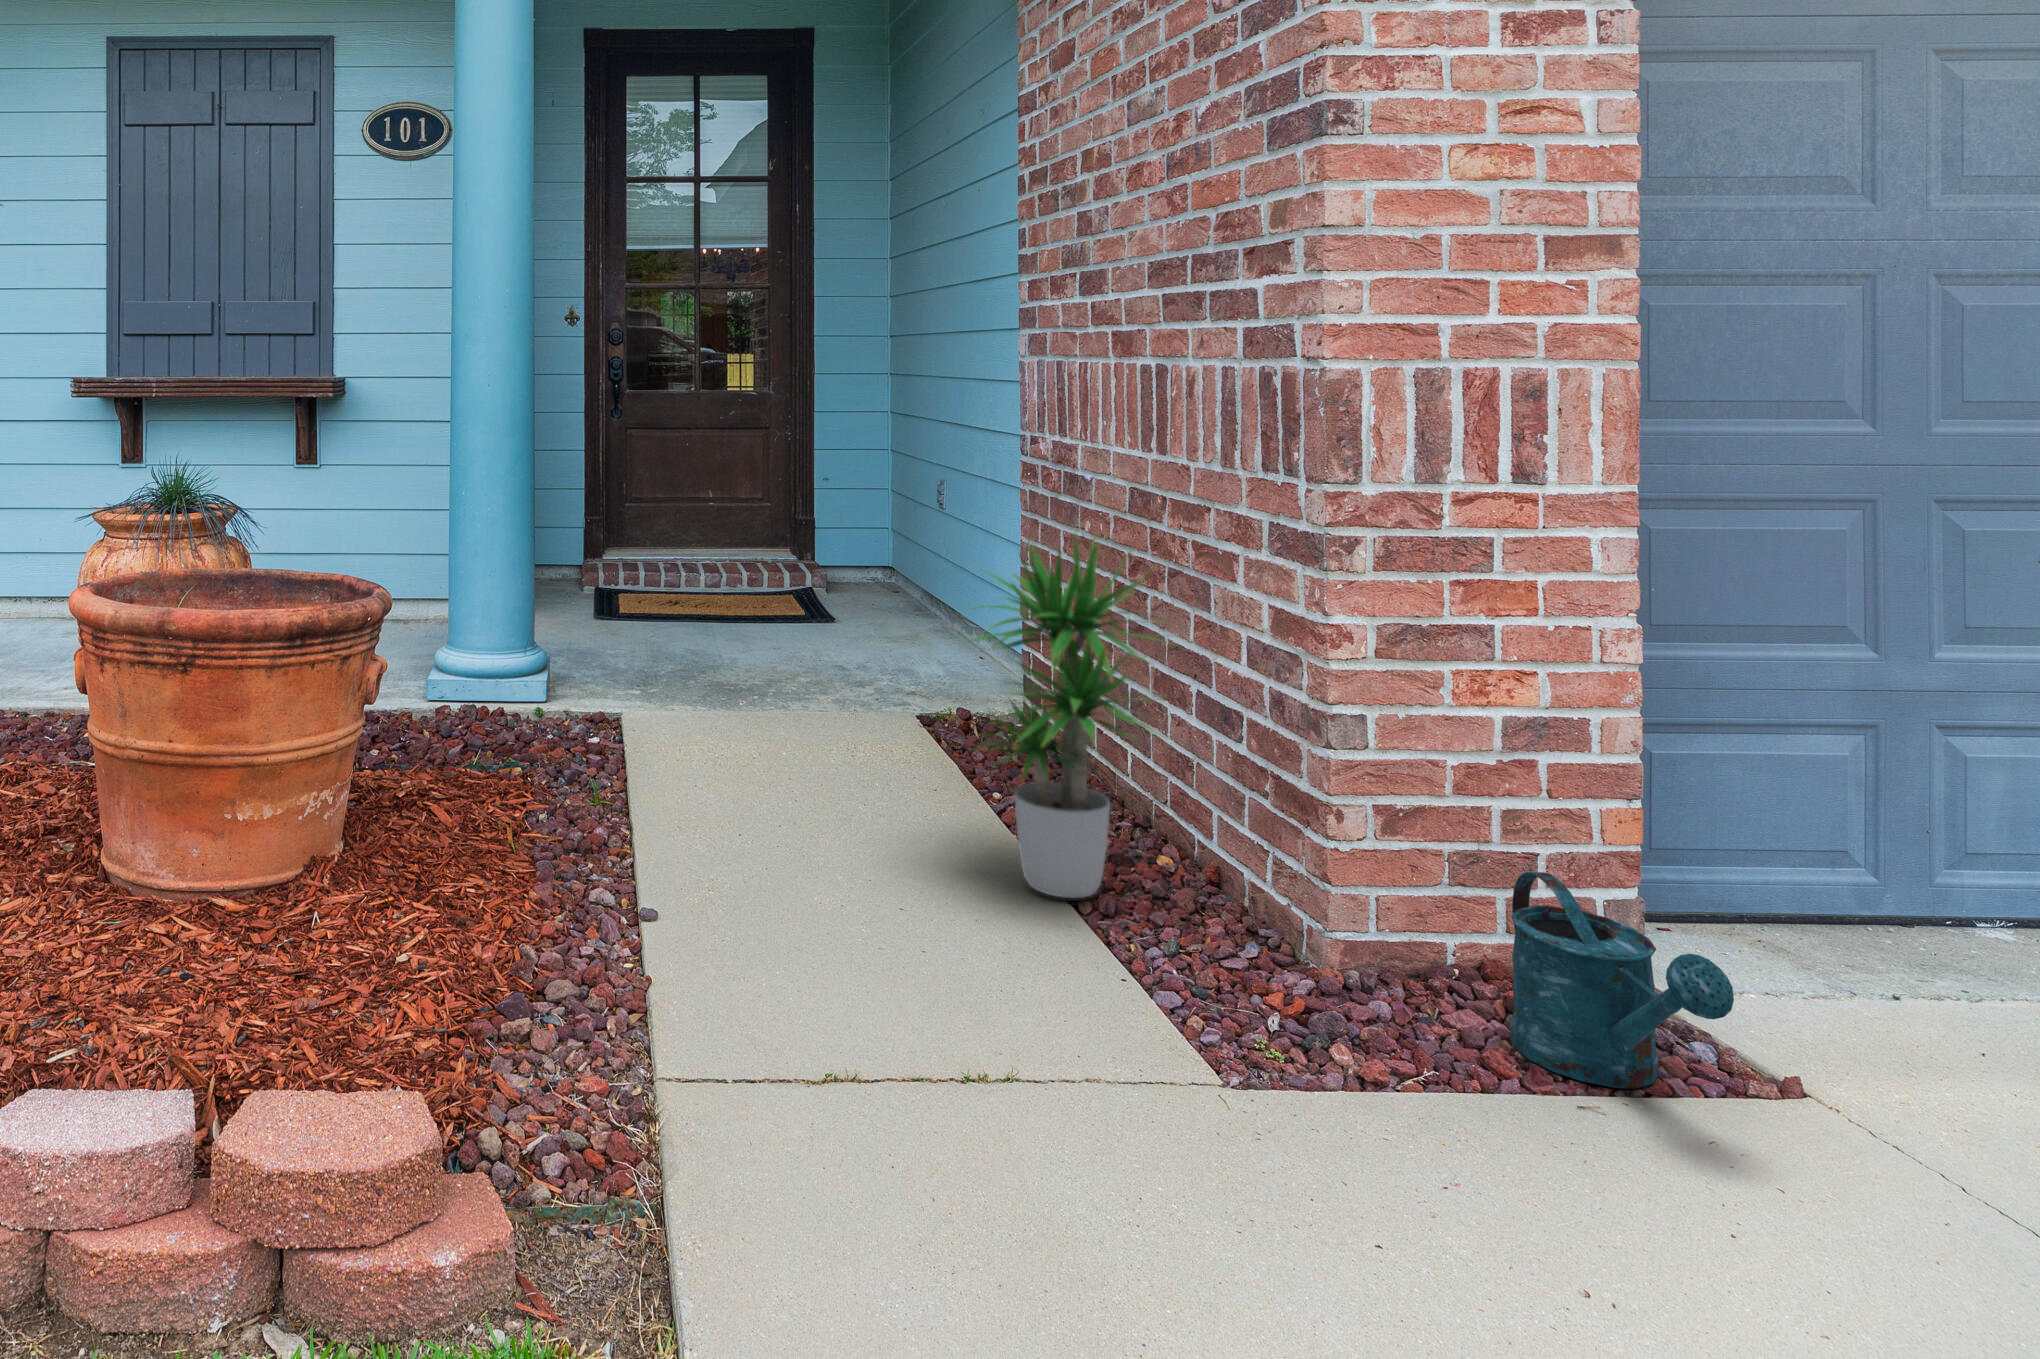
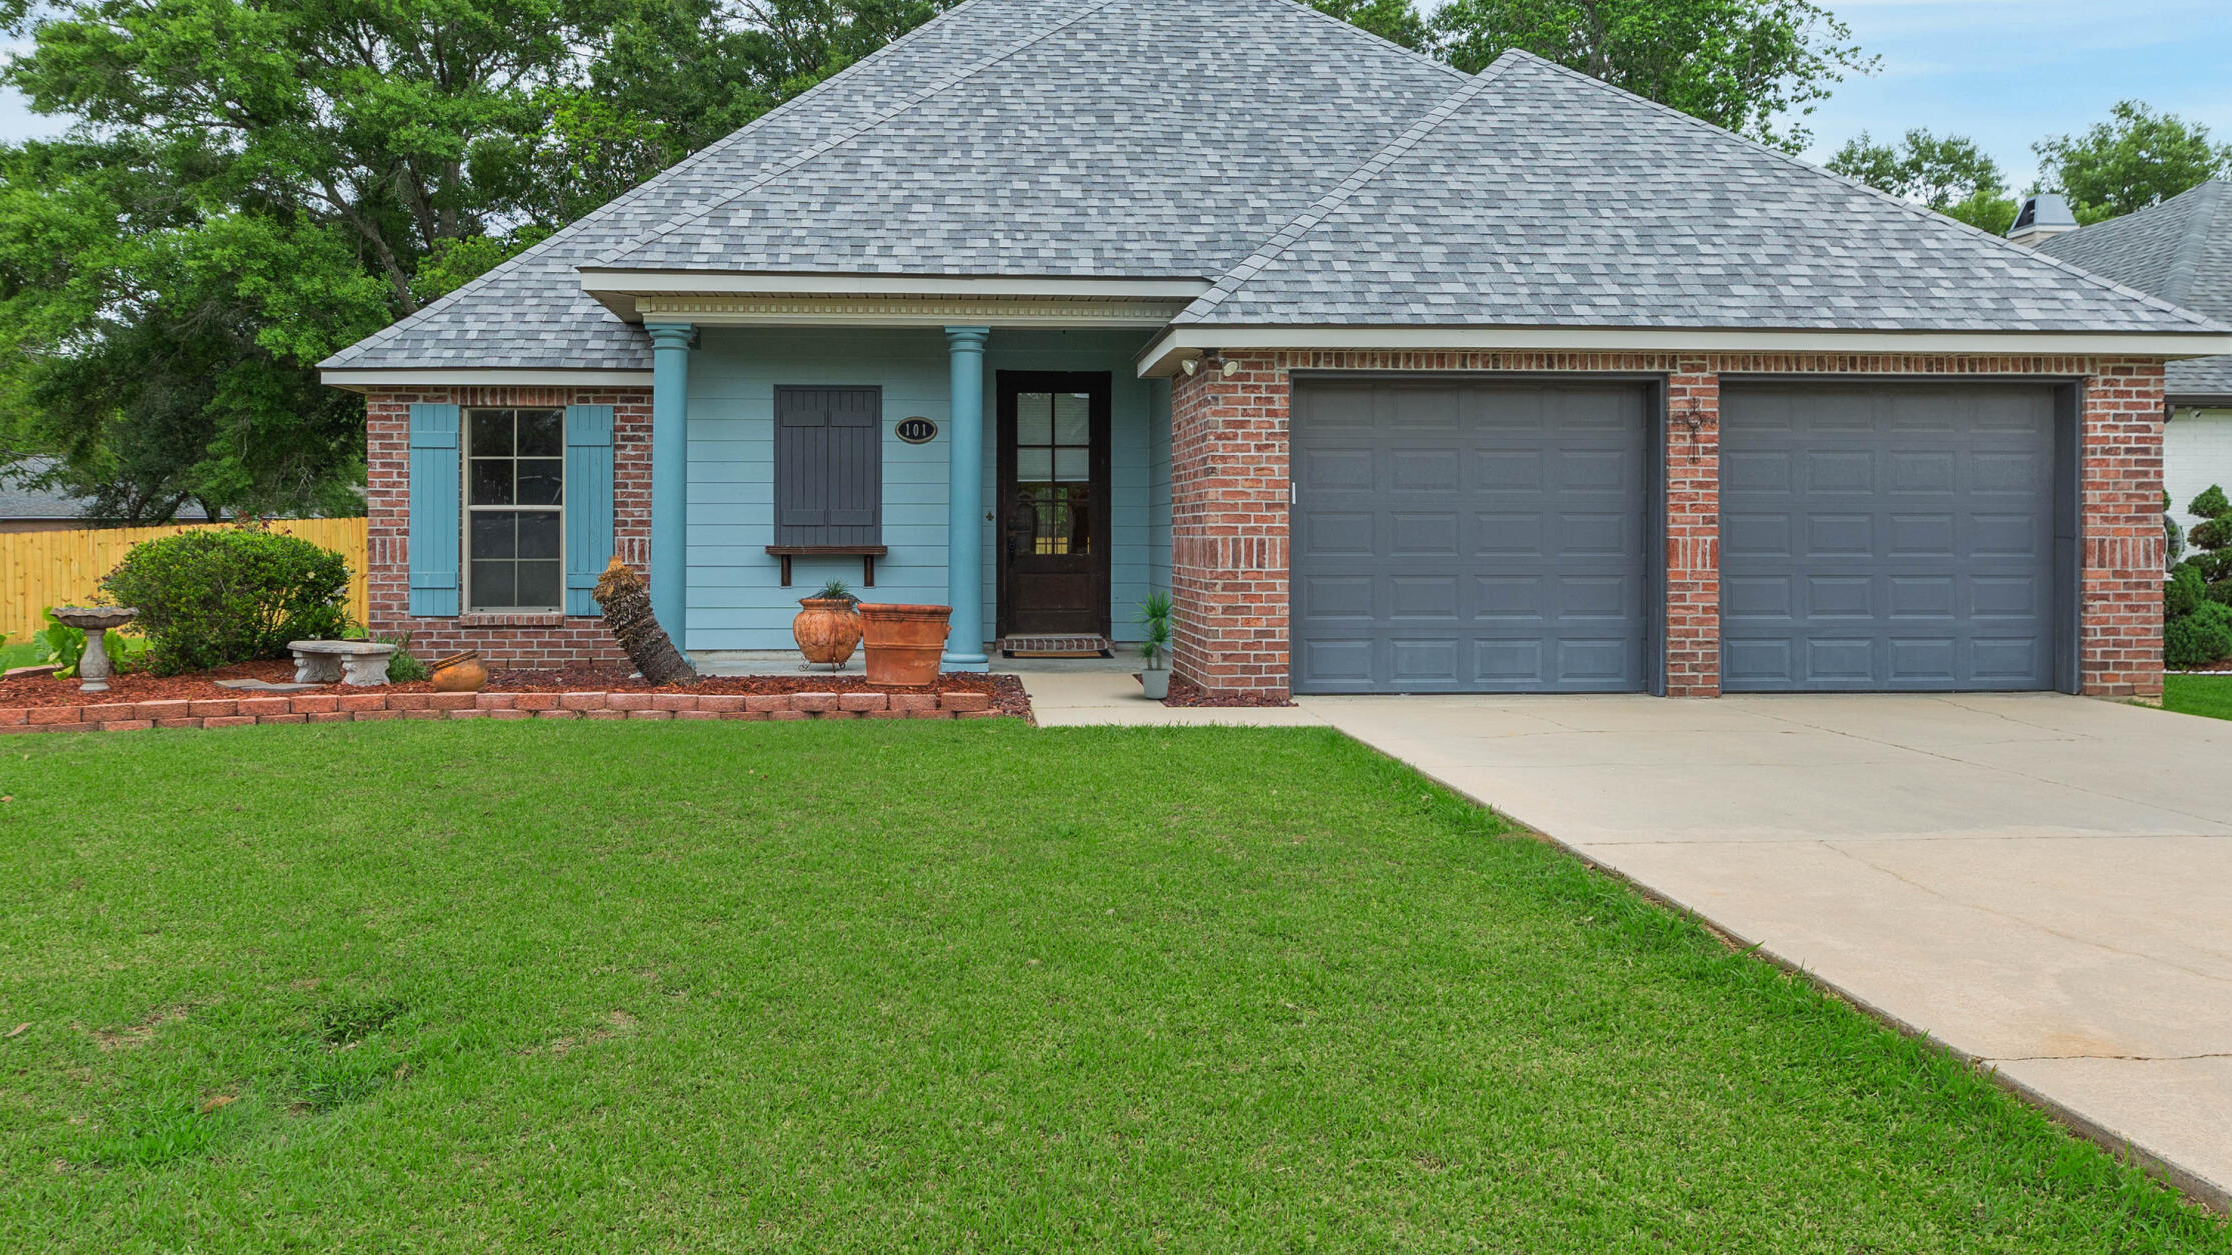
watering can: present [1510,872,1734,1089] -> none [1248,668,1278,712]

